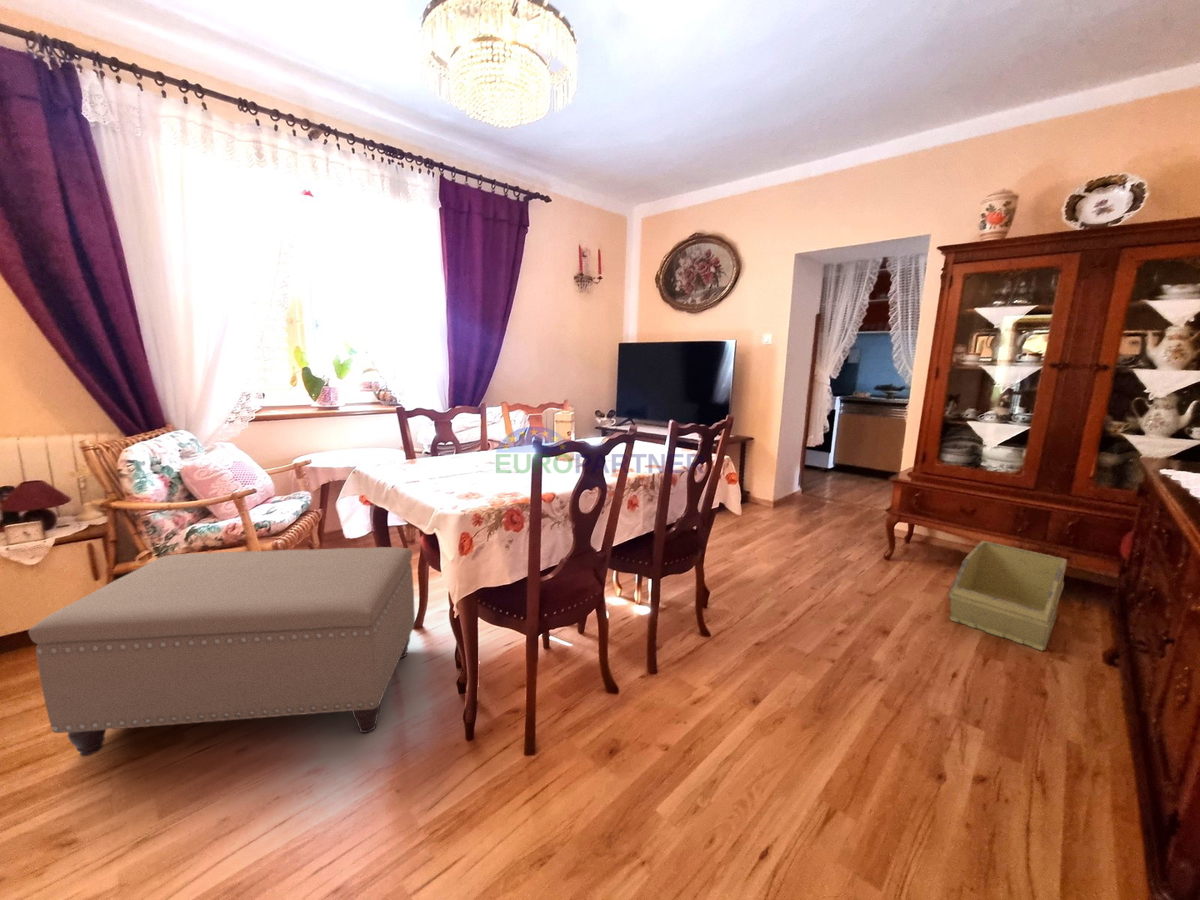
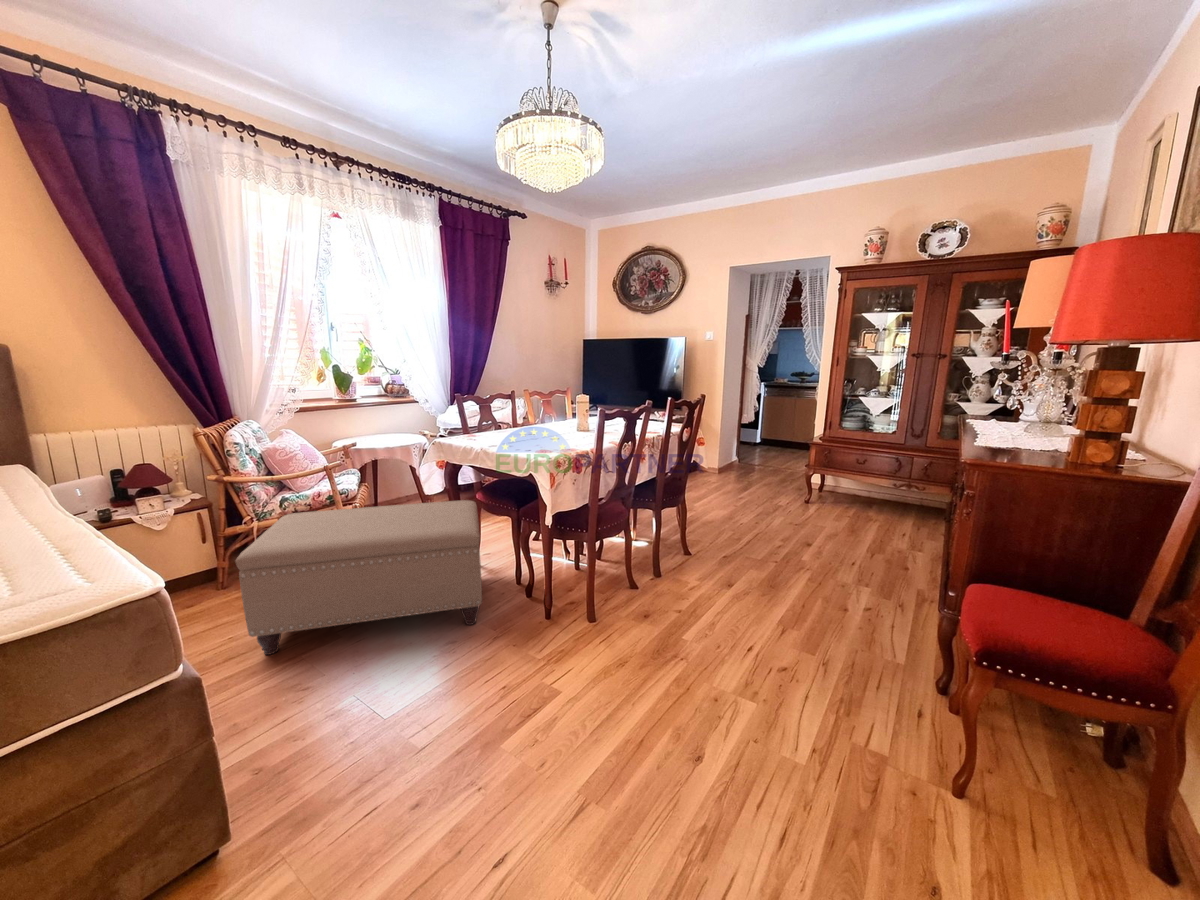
storage bin: present [948,541,1067,651] -> none [849,481,924,548]

